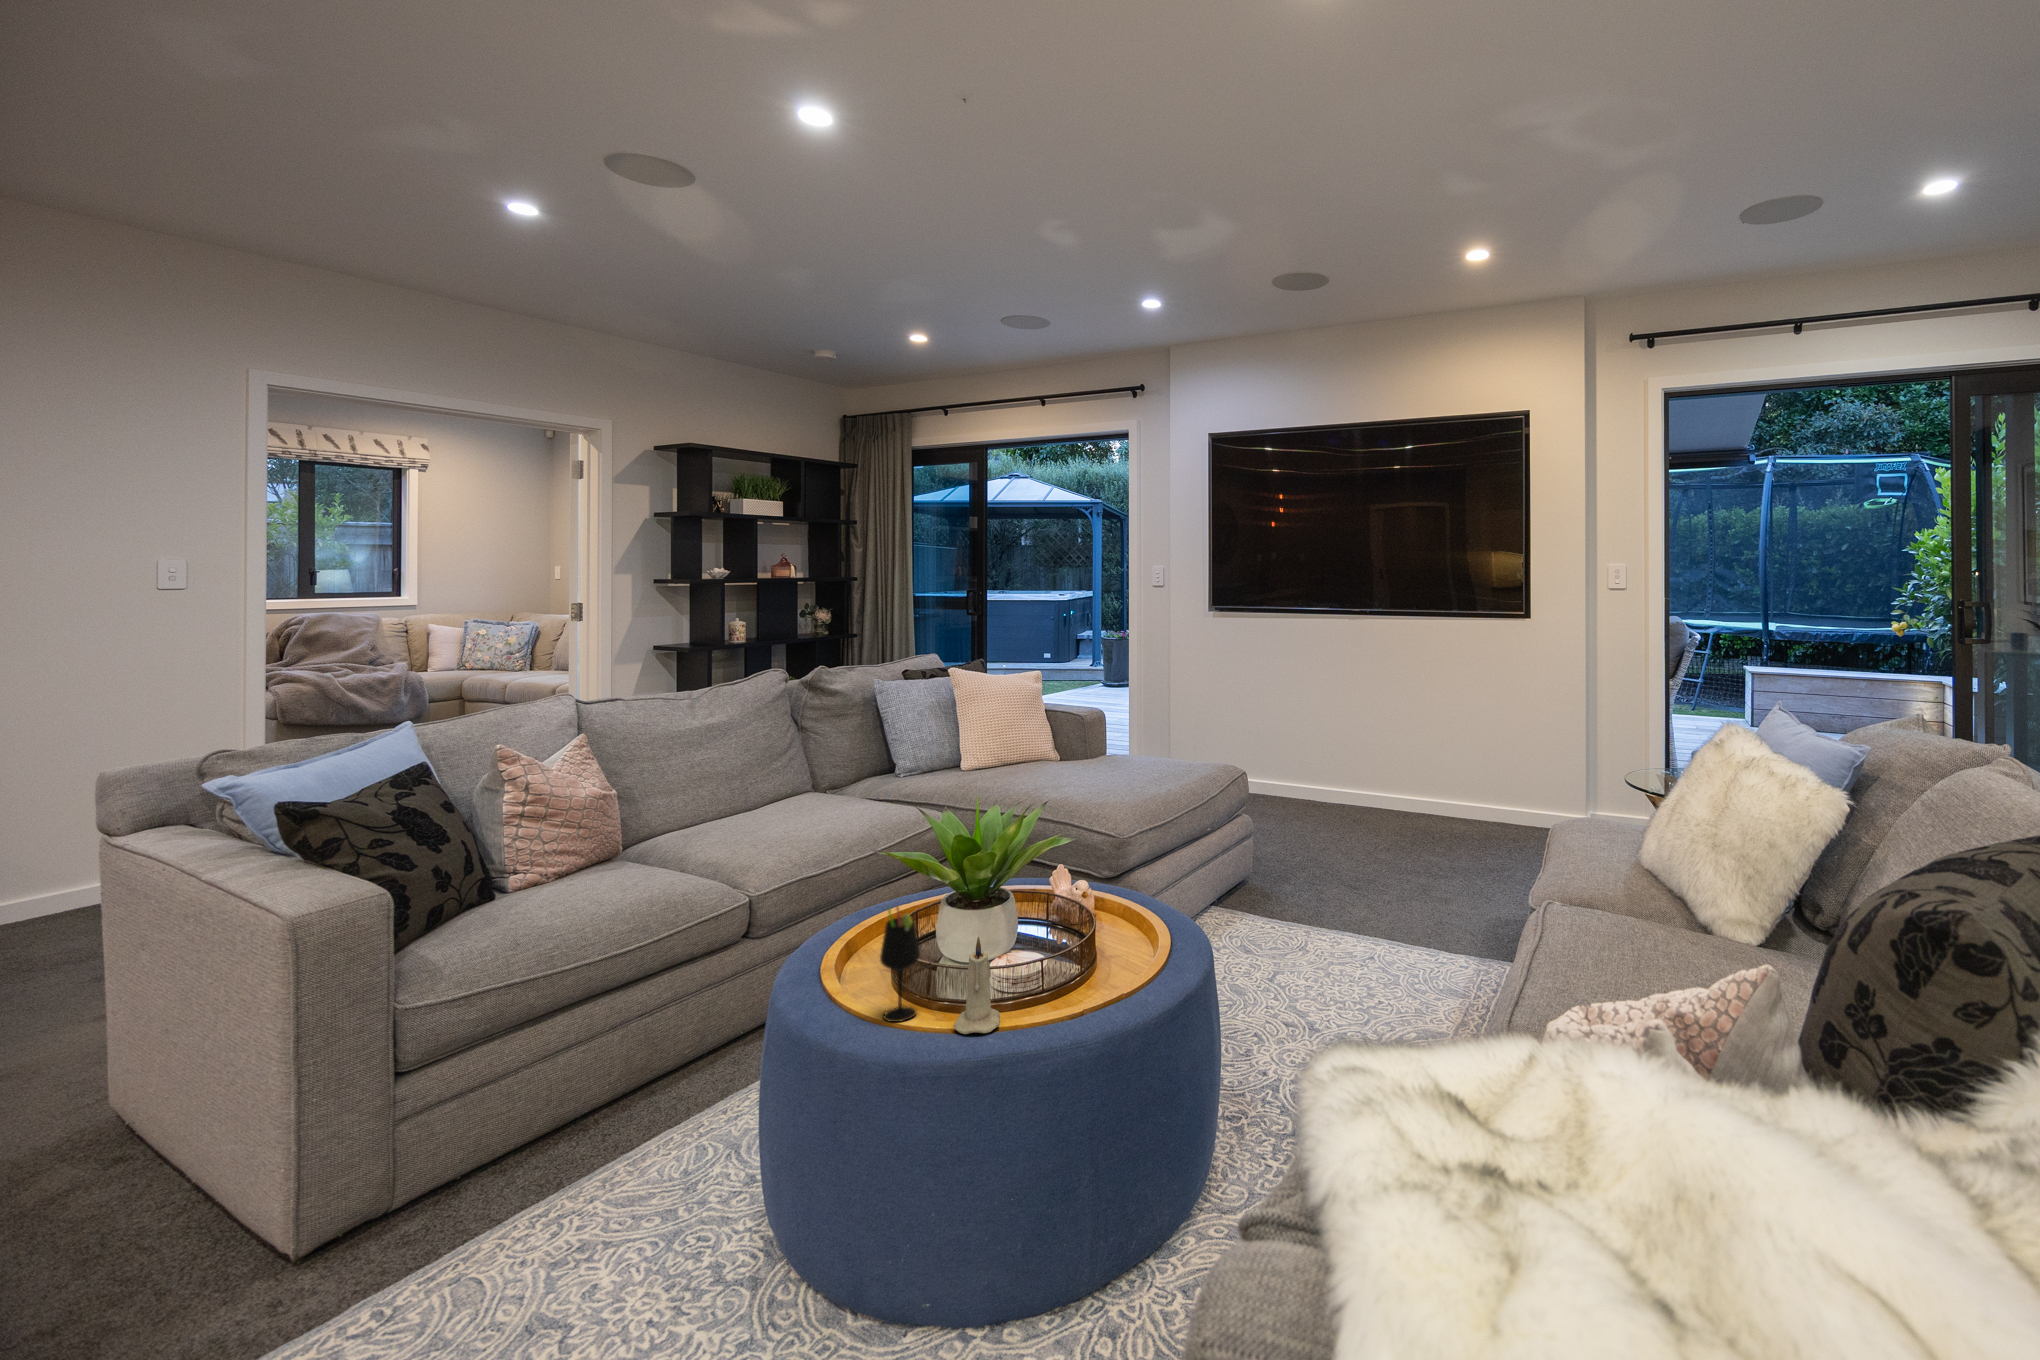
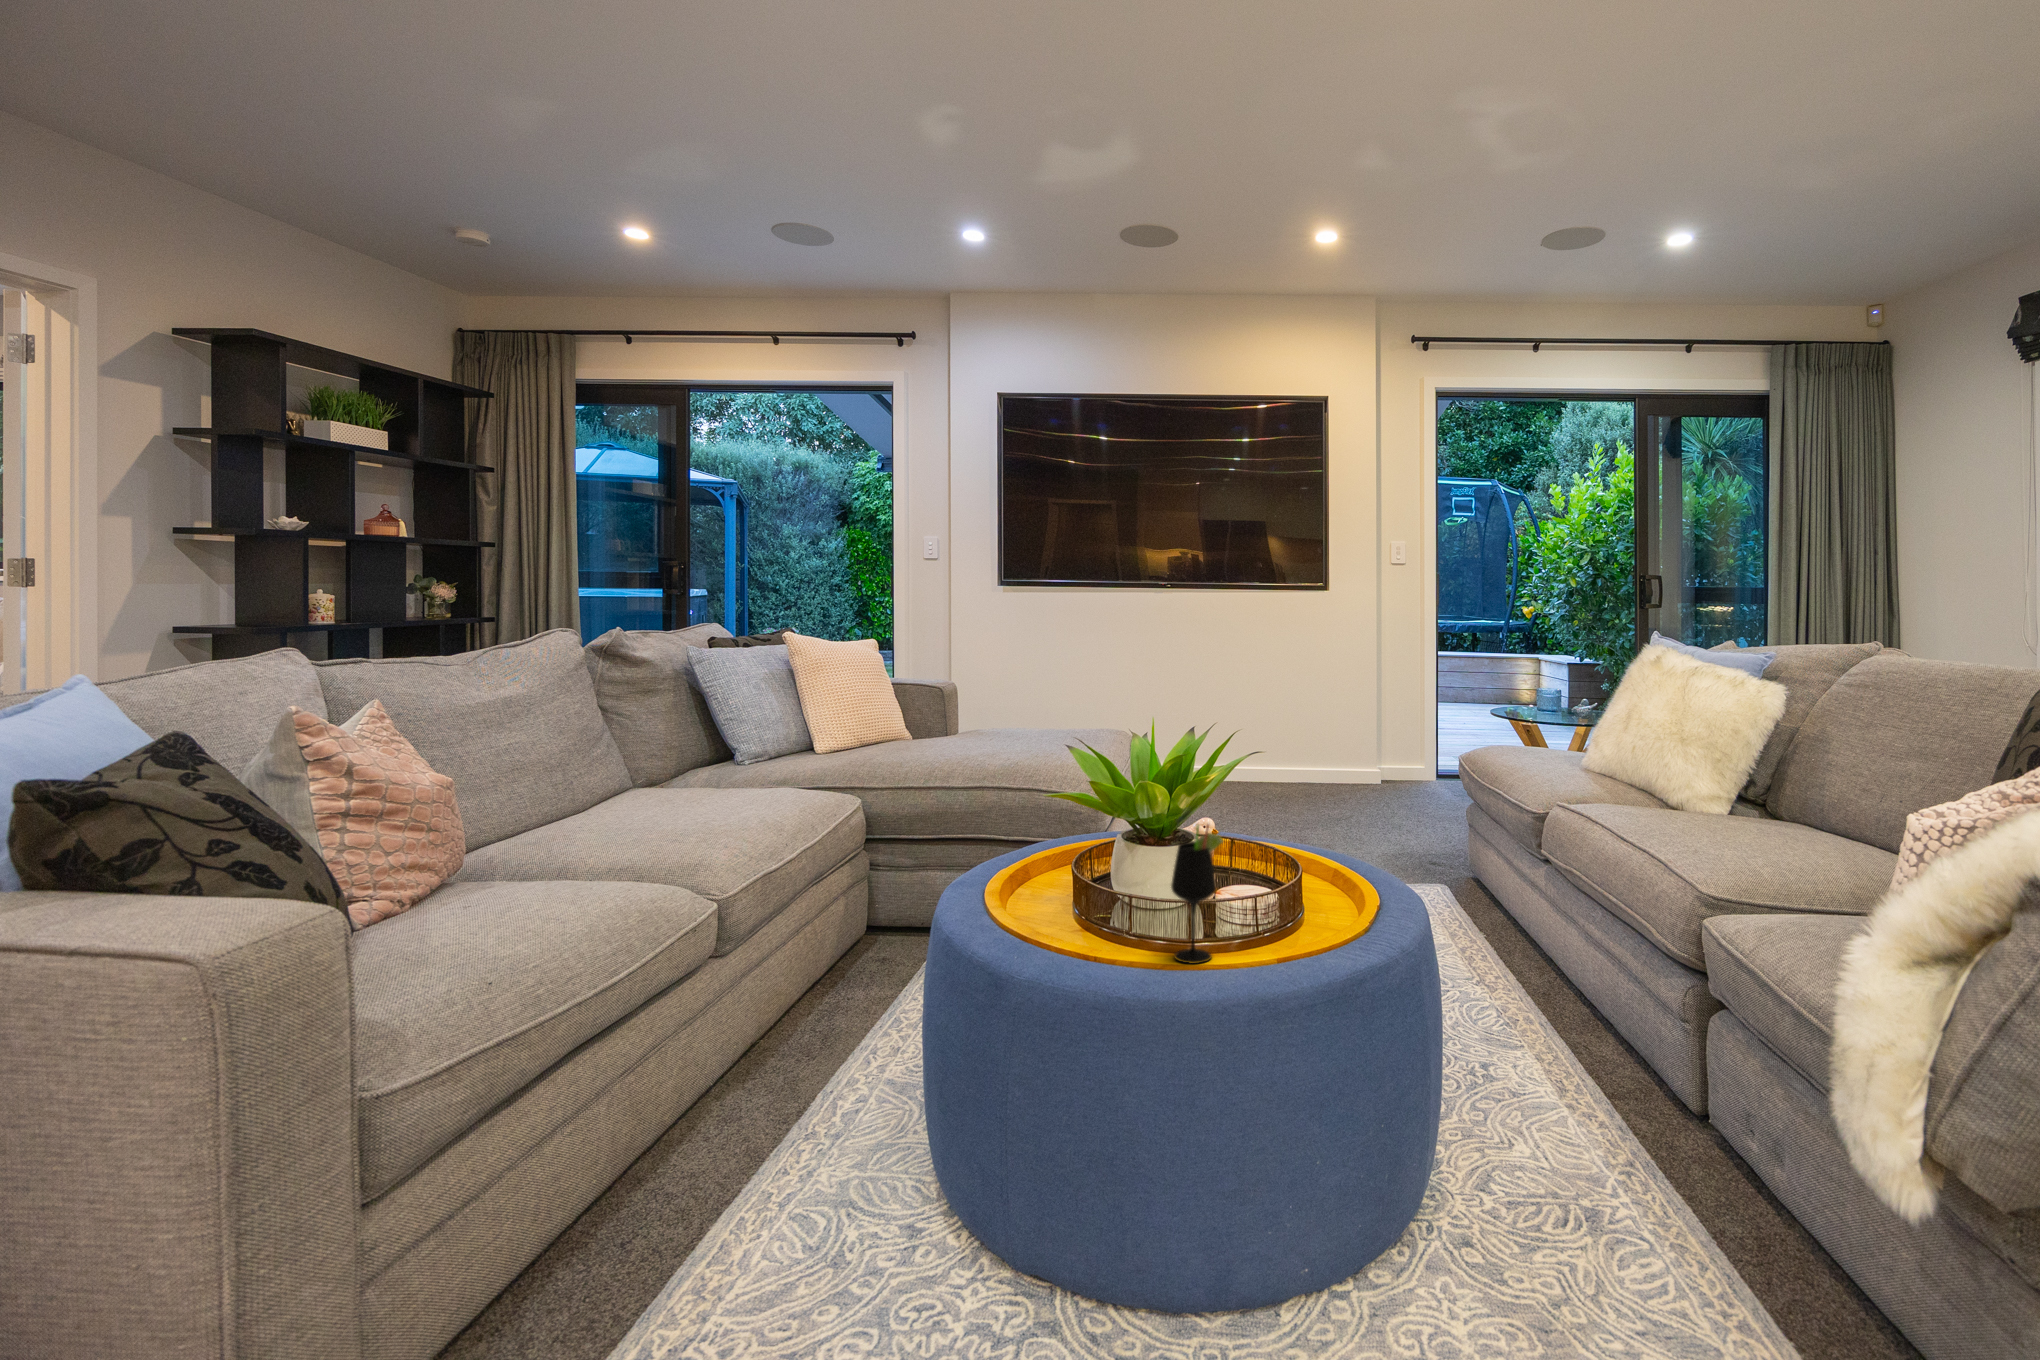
candle: present [954,937,1000,1034] -> none [1267,847,1323,957]

